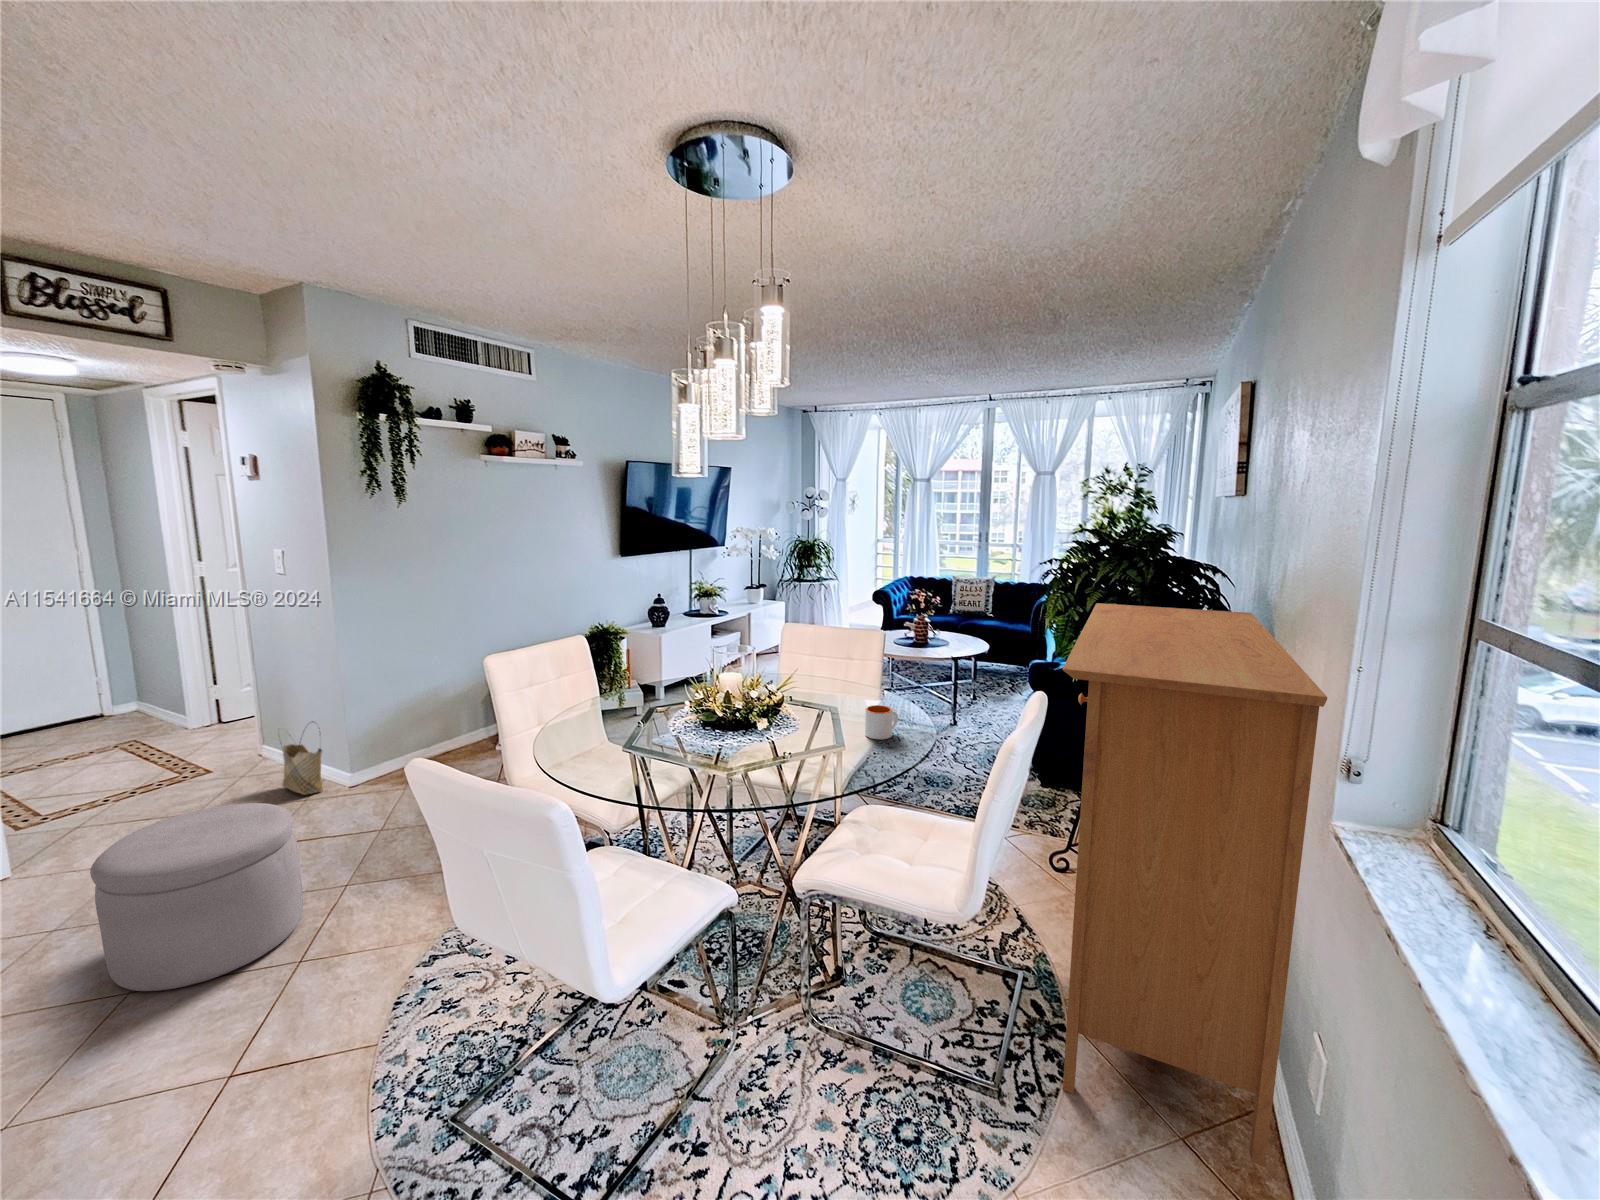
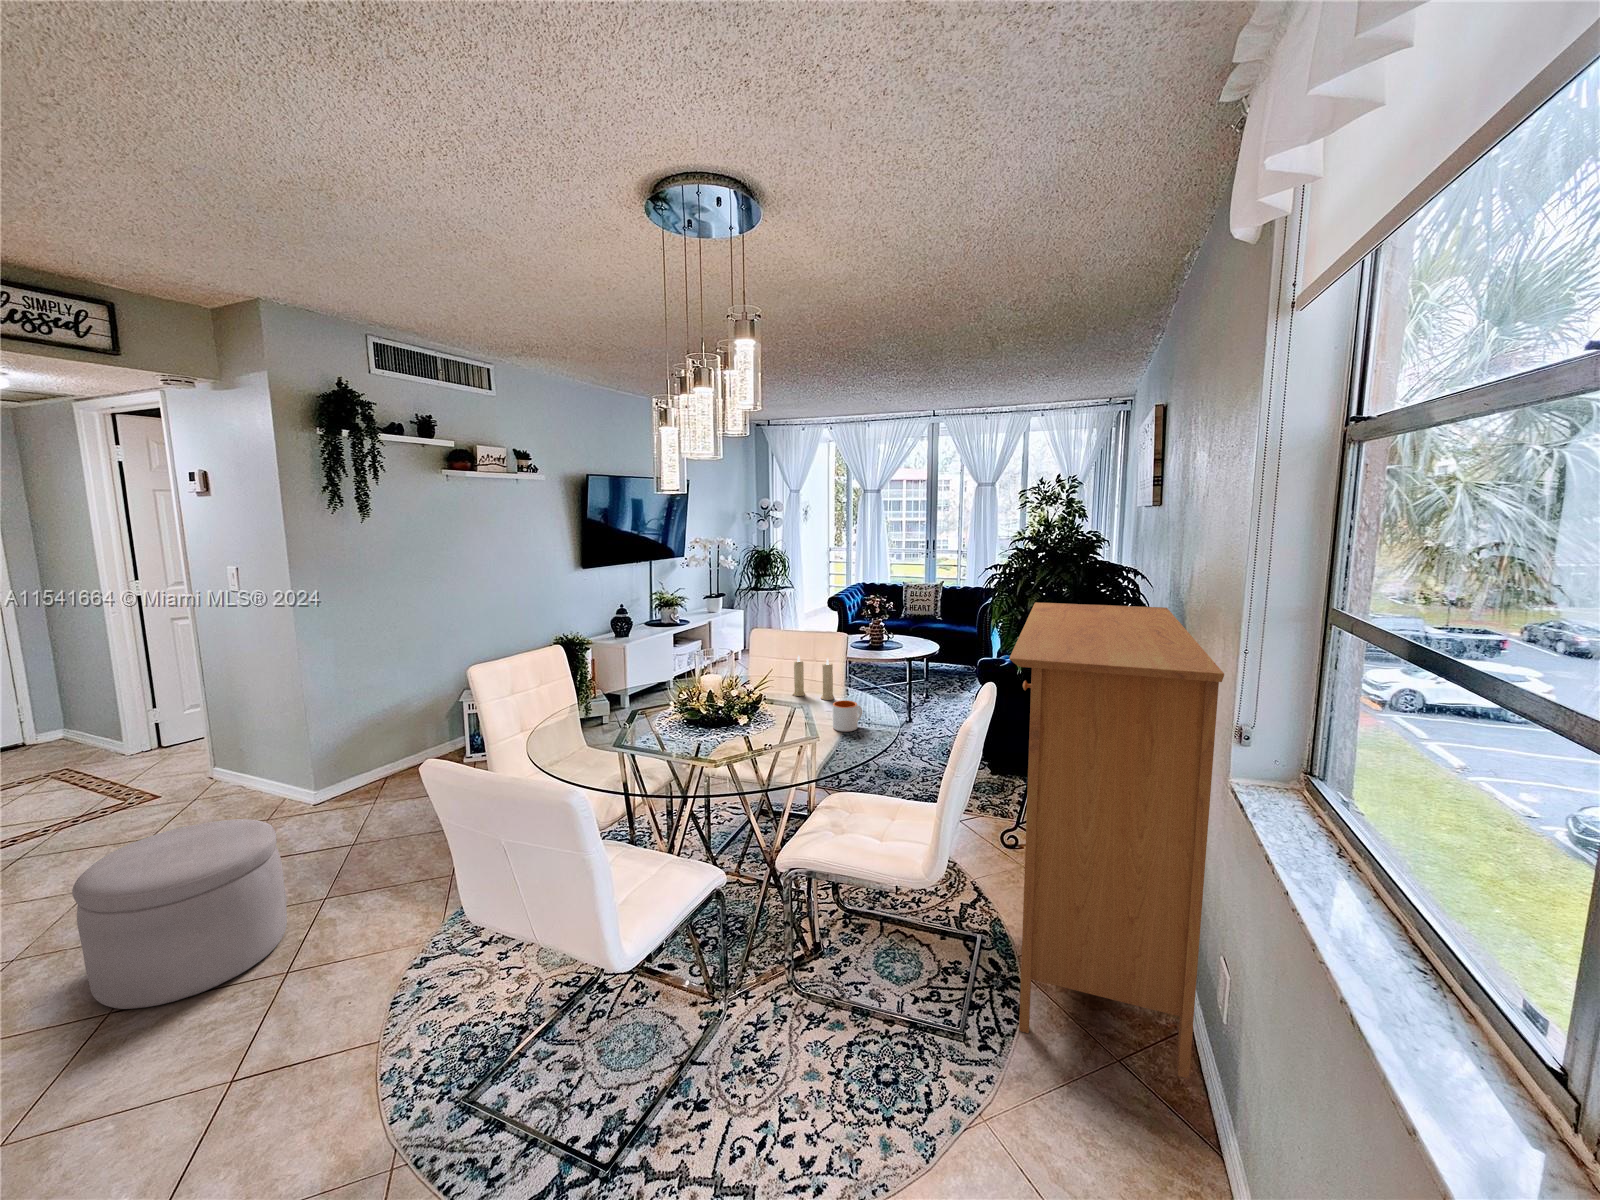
candle: none [825,651,870,703] -> present [793,655,834,700]
woven basket: present [280,728,322,795] -> none [242,740,289,814]

